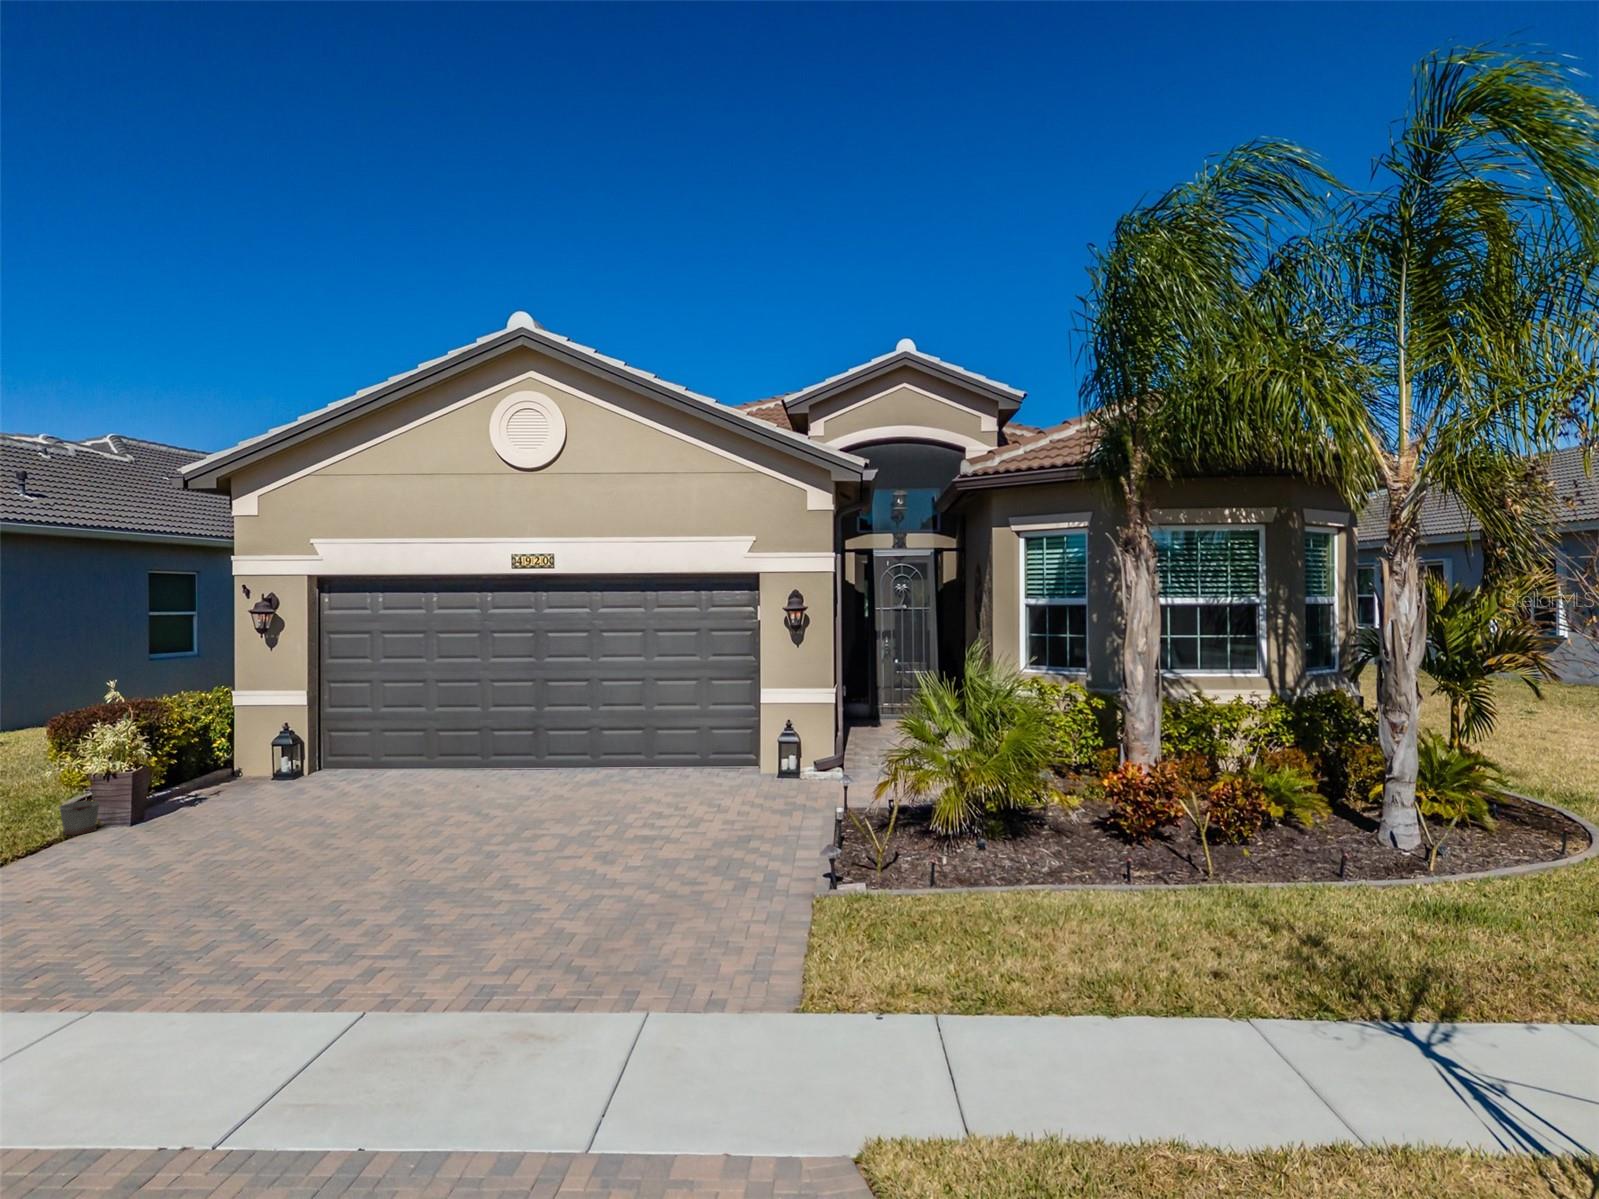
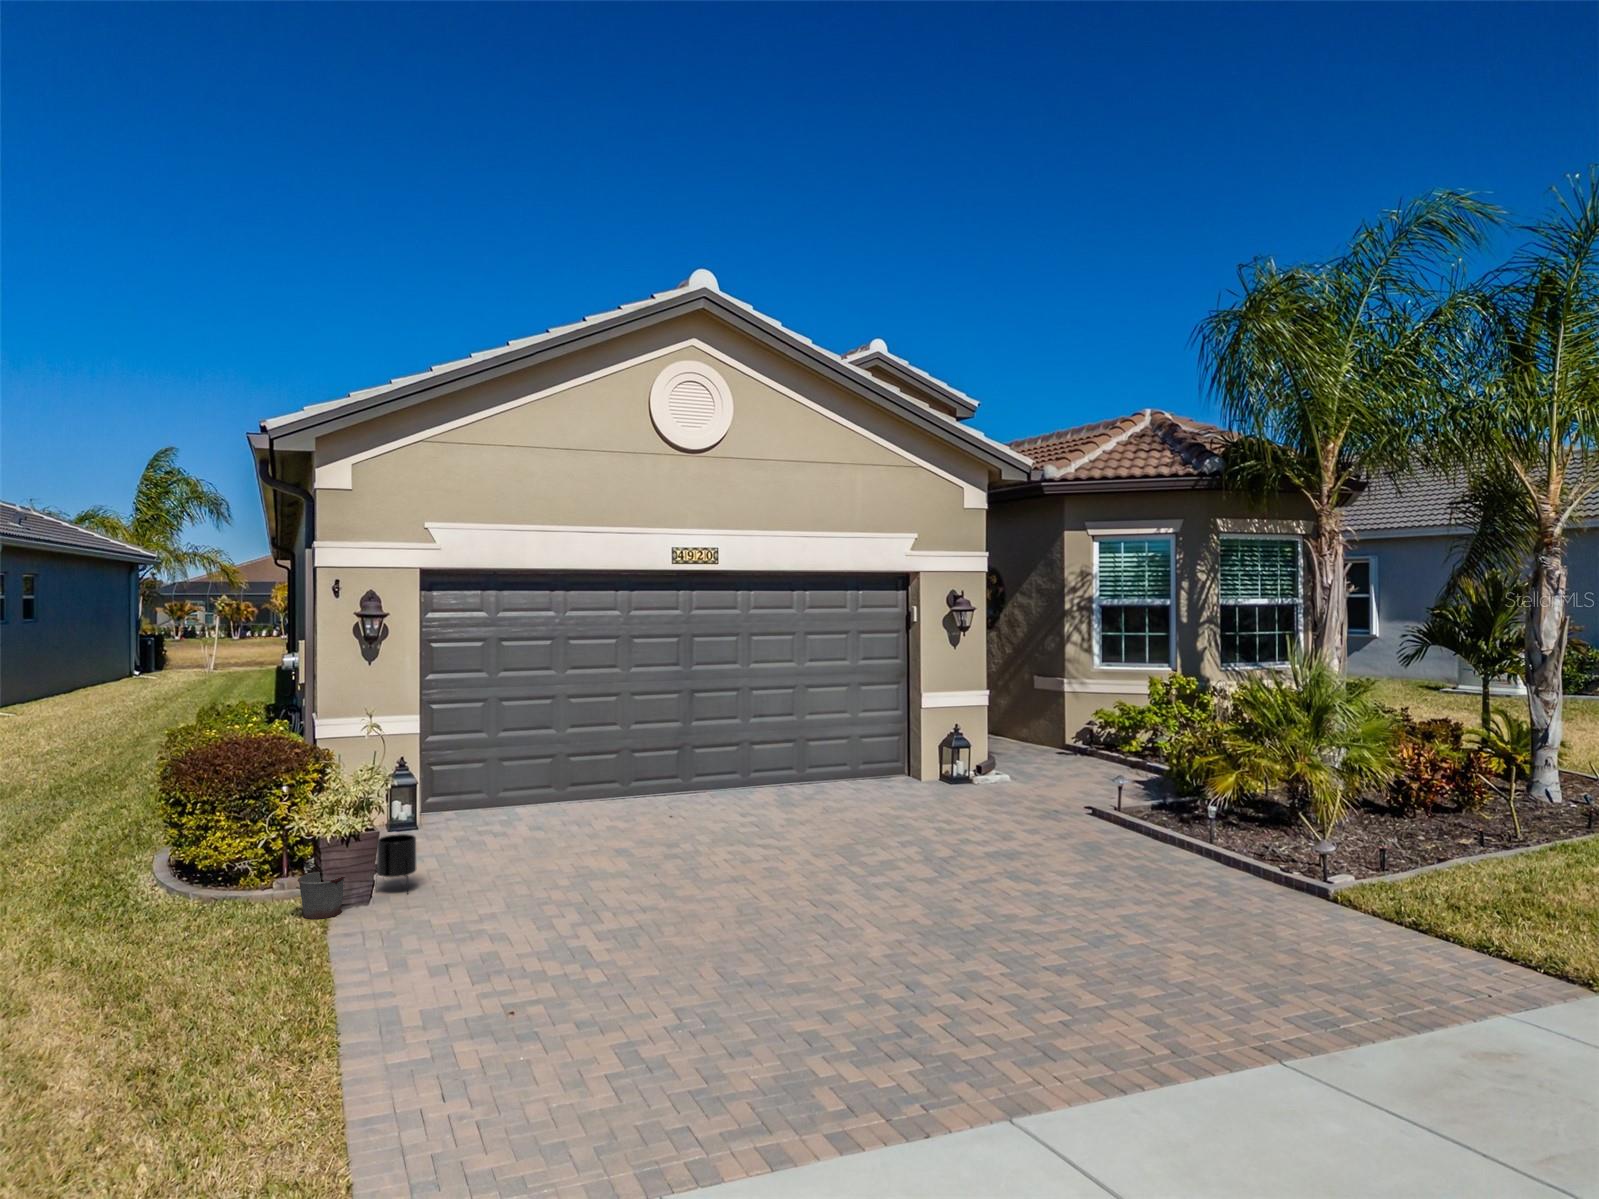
planter: none [142,779,177,825] -> present [376,834,417,878]

